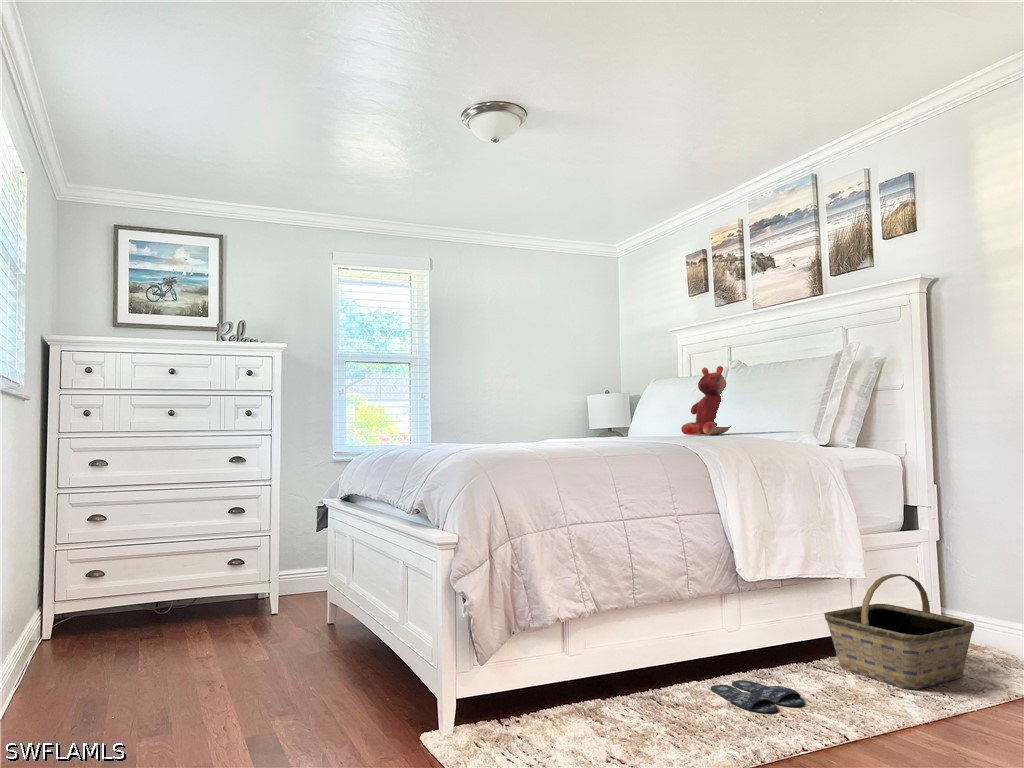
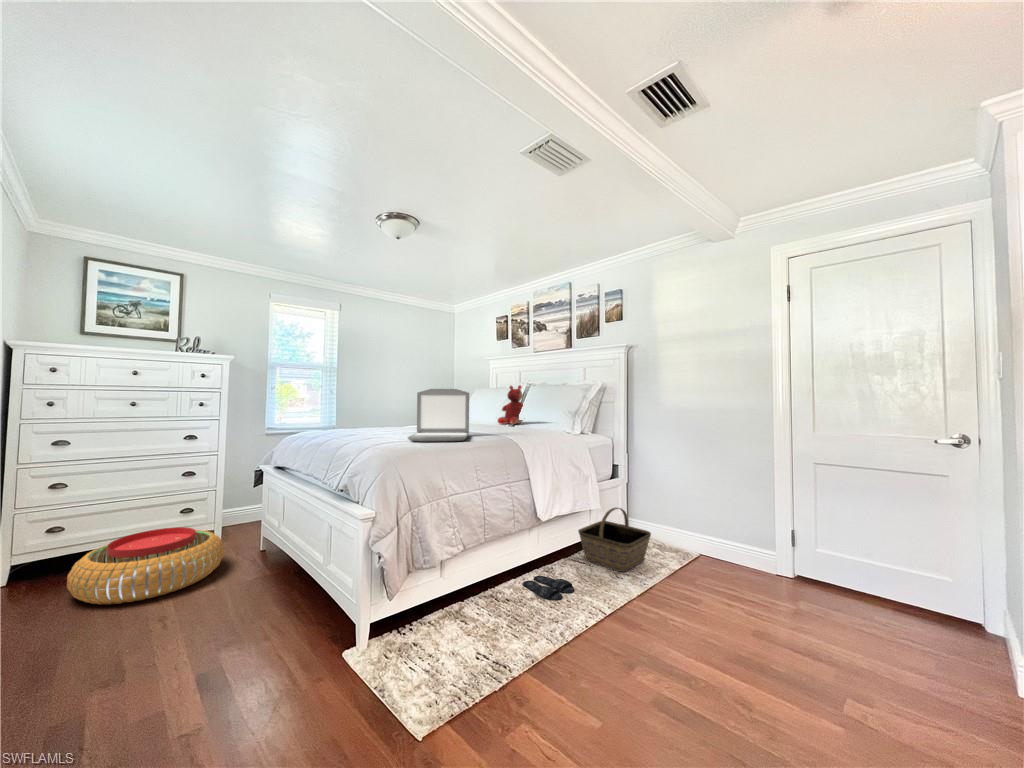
laptop: none [515,367,618,447] -> present [408,389,469,441]
pouf: none [108,577,278,661] -> present [67,527,224,605]

